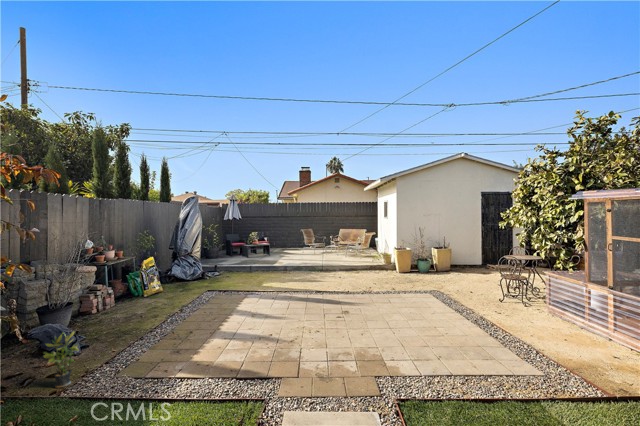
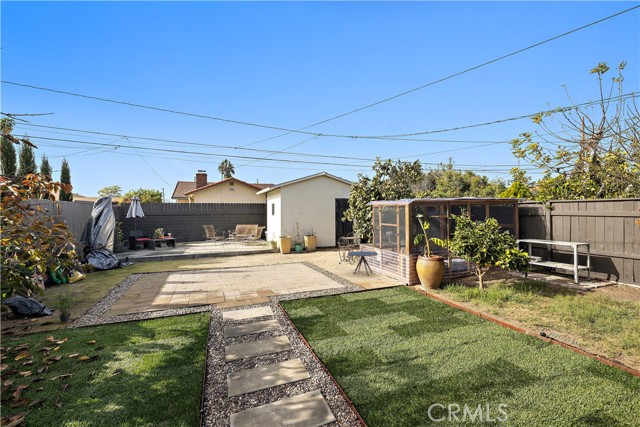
round table: none [527,289,600,343] -> present [348,251,378,276]

